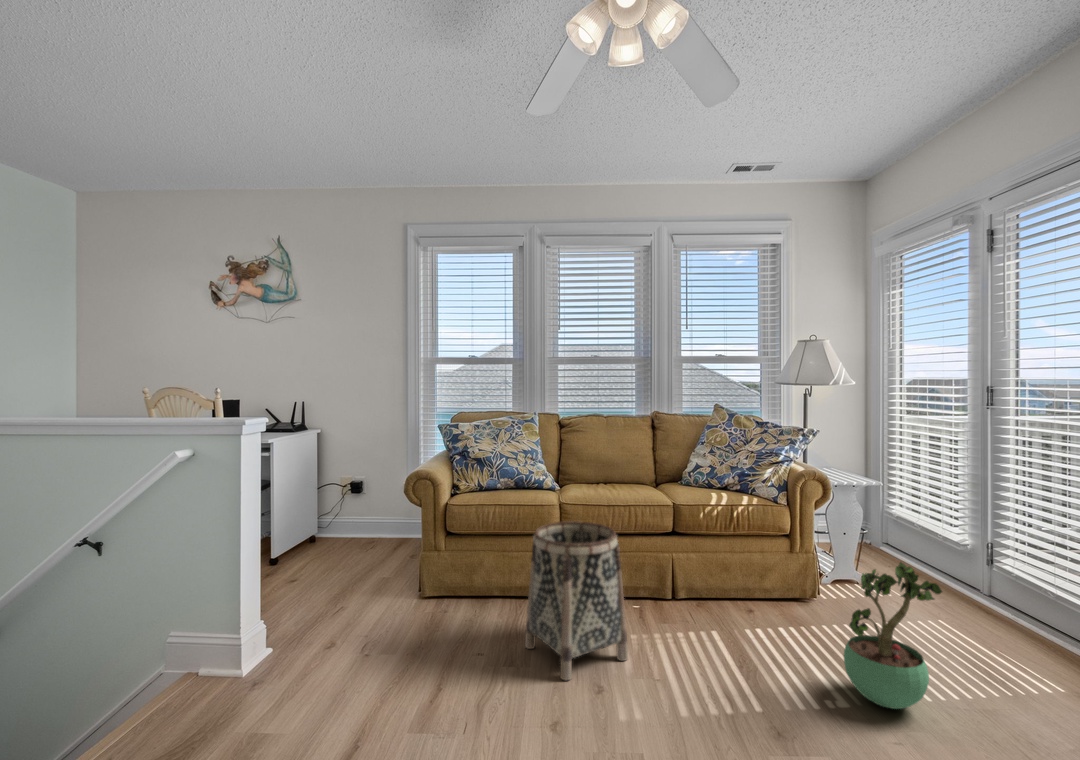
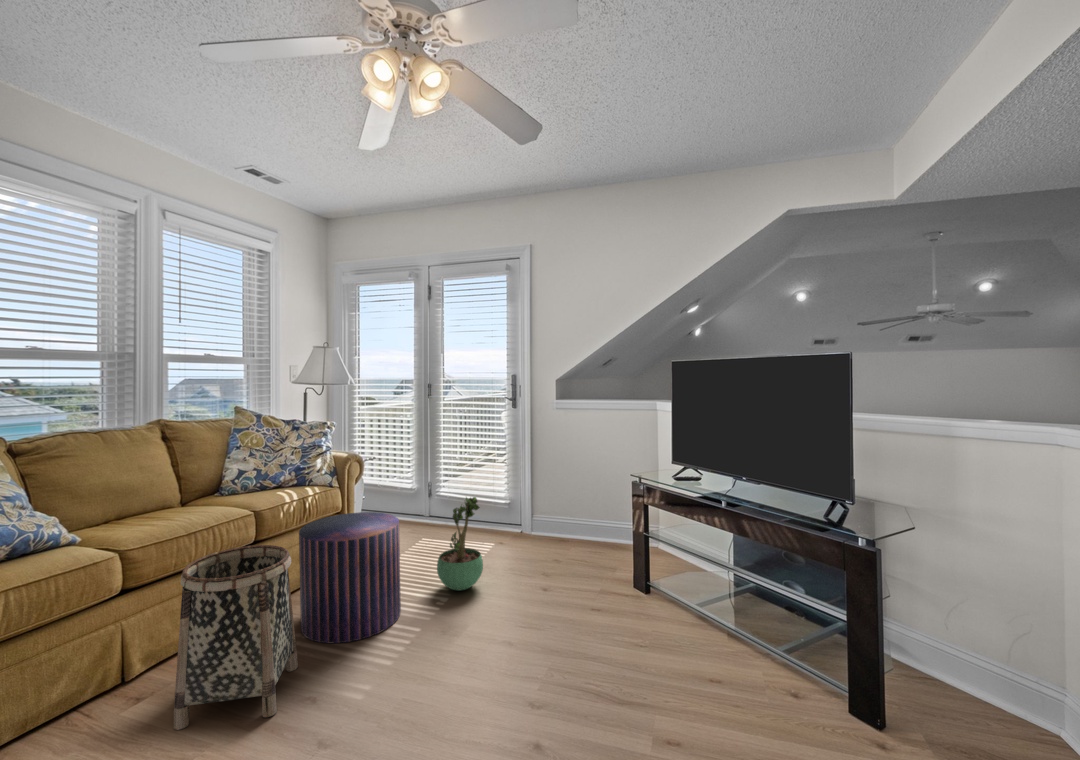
pouf: none [665,528,780,684] -> present [299,512,401,643]

